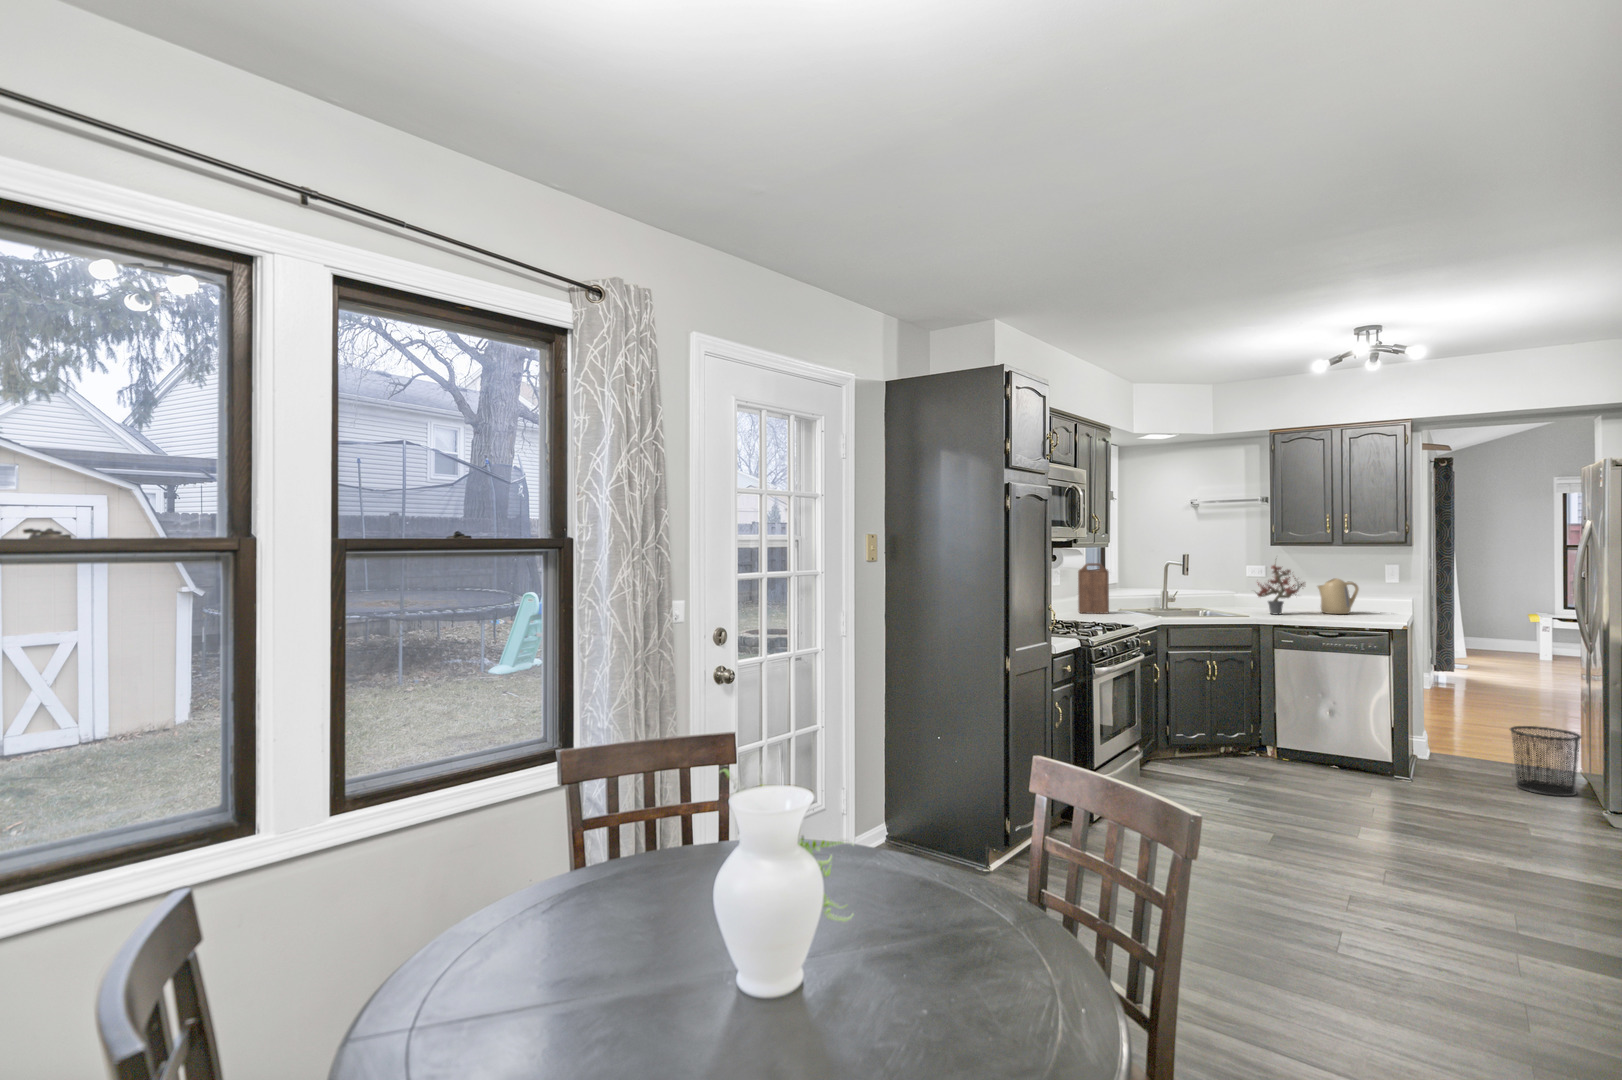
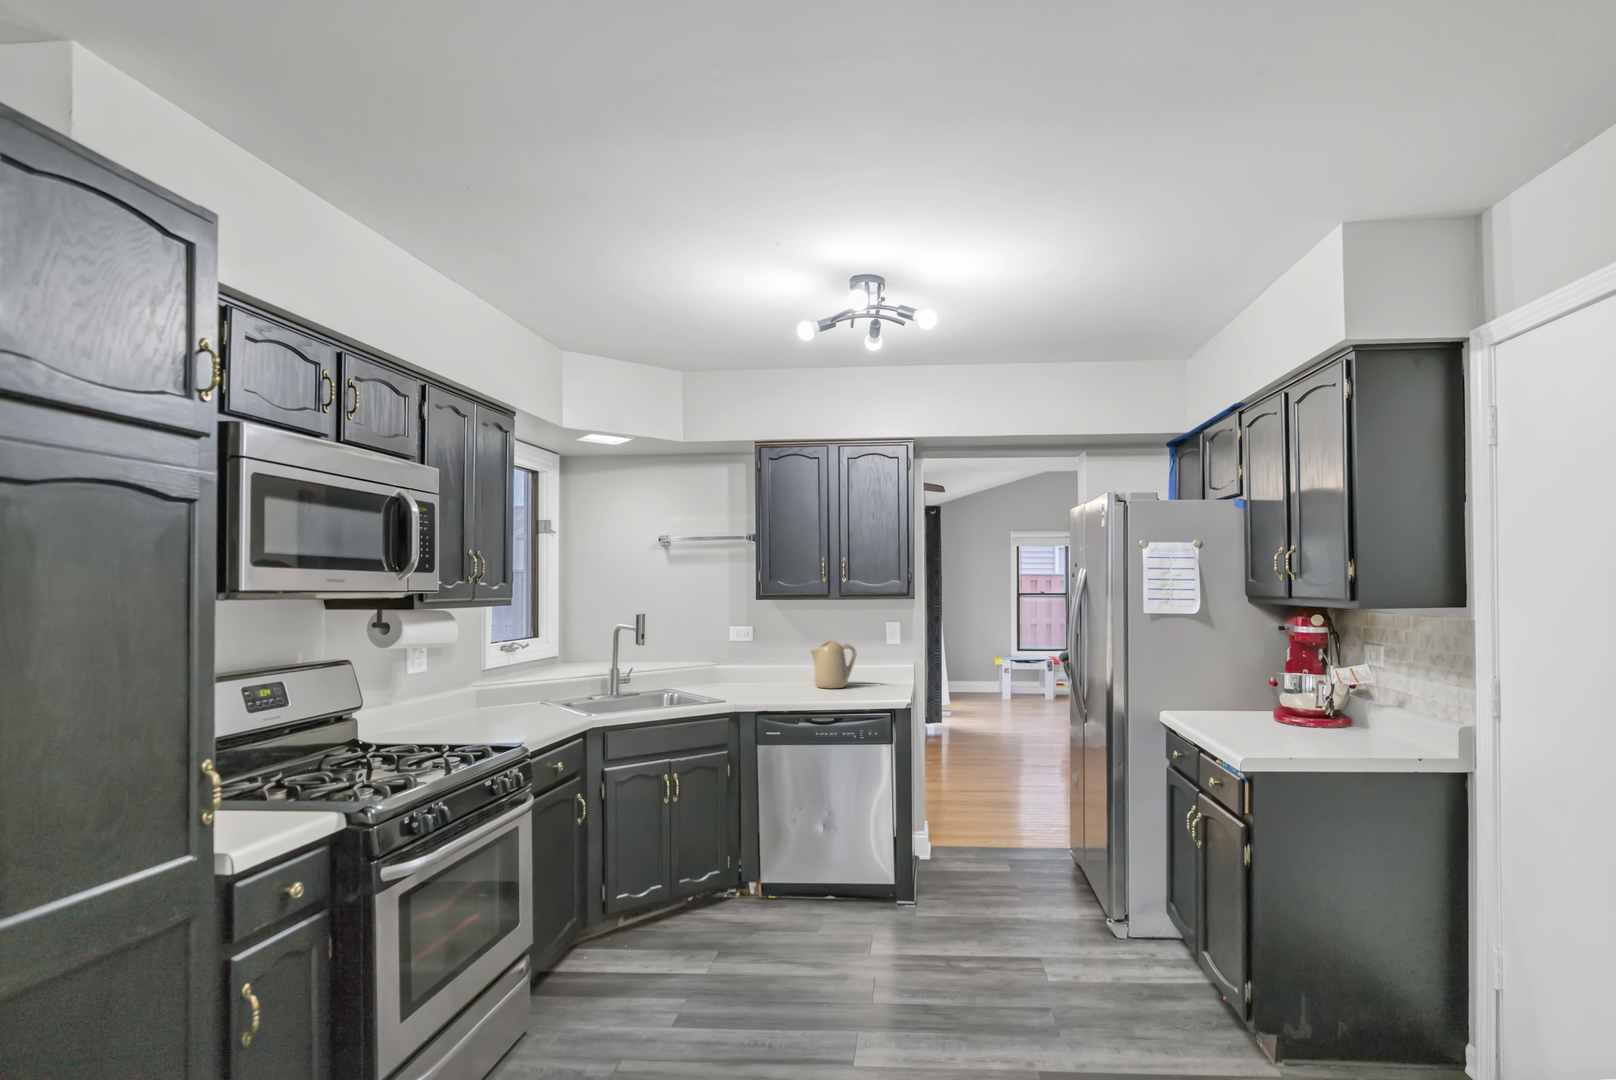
cutting board: present [1078,563,1109,613] -> none [475,629,526,711]
potted plant: present [1257,564,1304,615] -> none [729,612,798,694]
waste bin: present [1510,726,1581,796] -> none [1017,826,1089,923]

